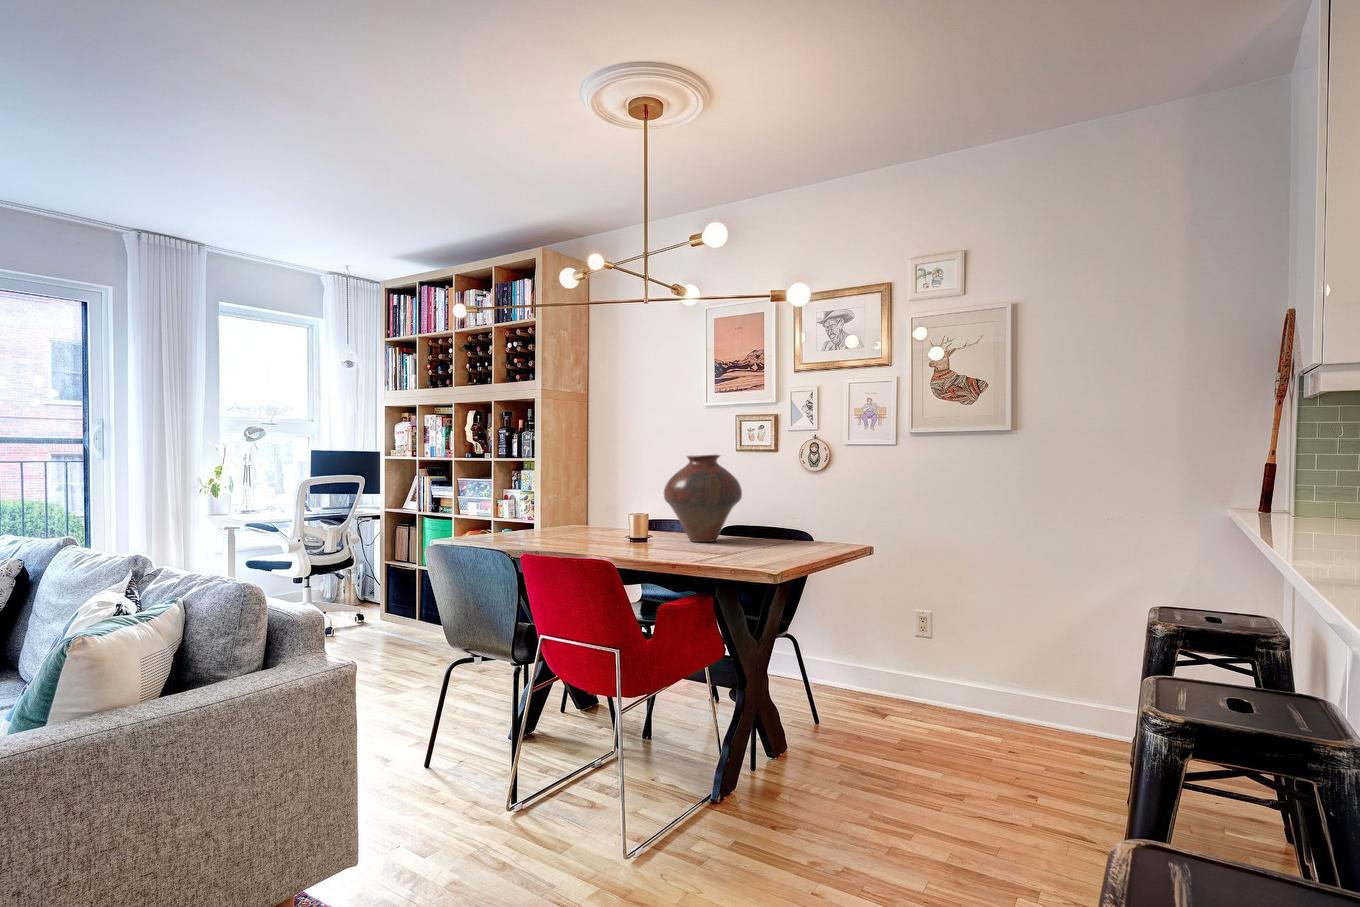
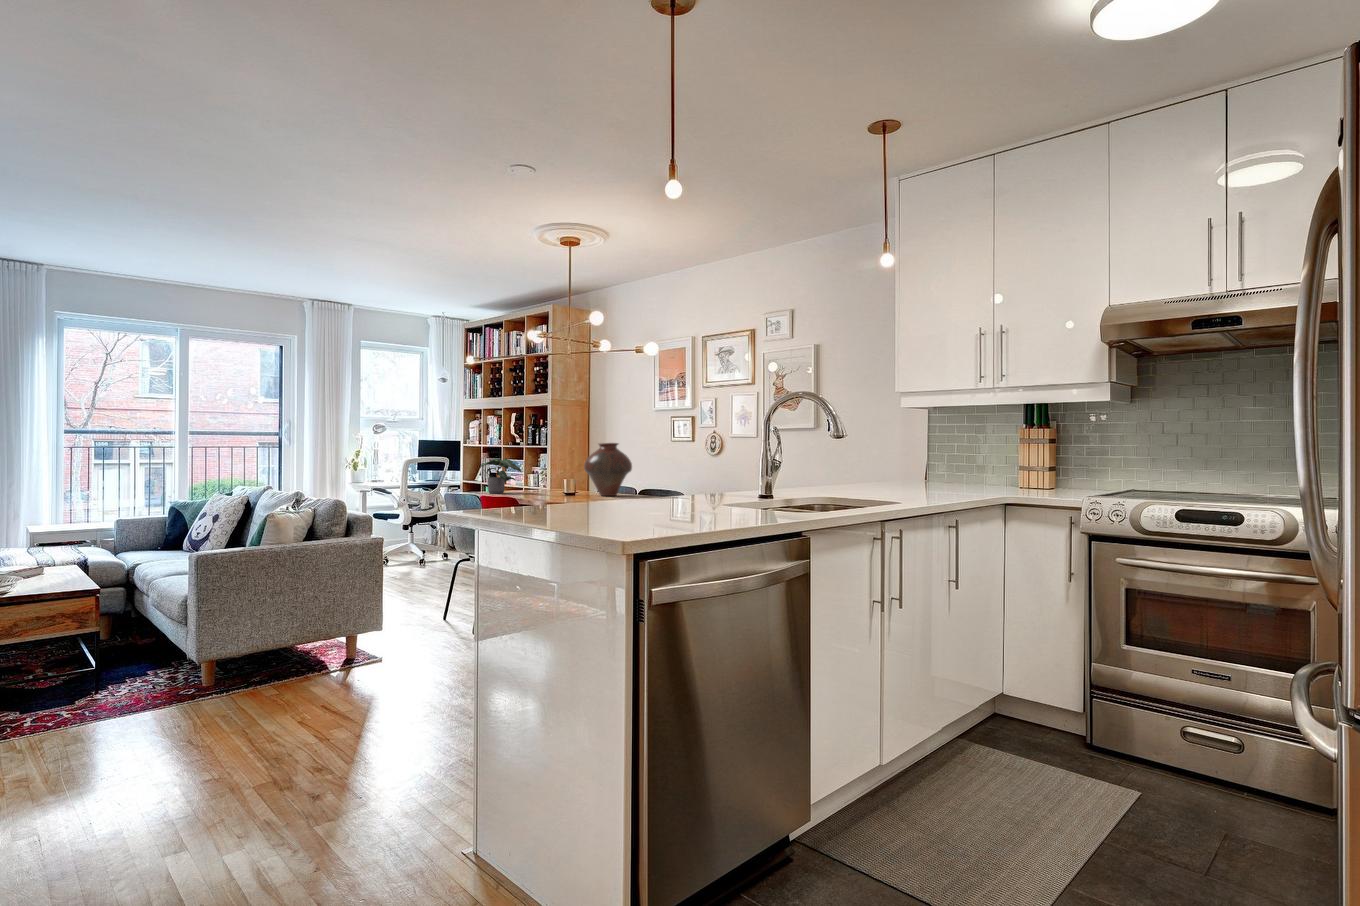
potted plant: none [482,481,545,542] -> present [481,458,521,494]

